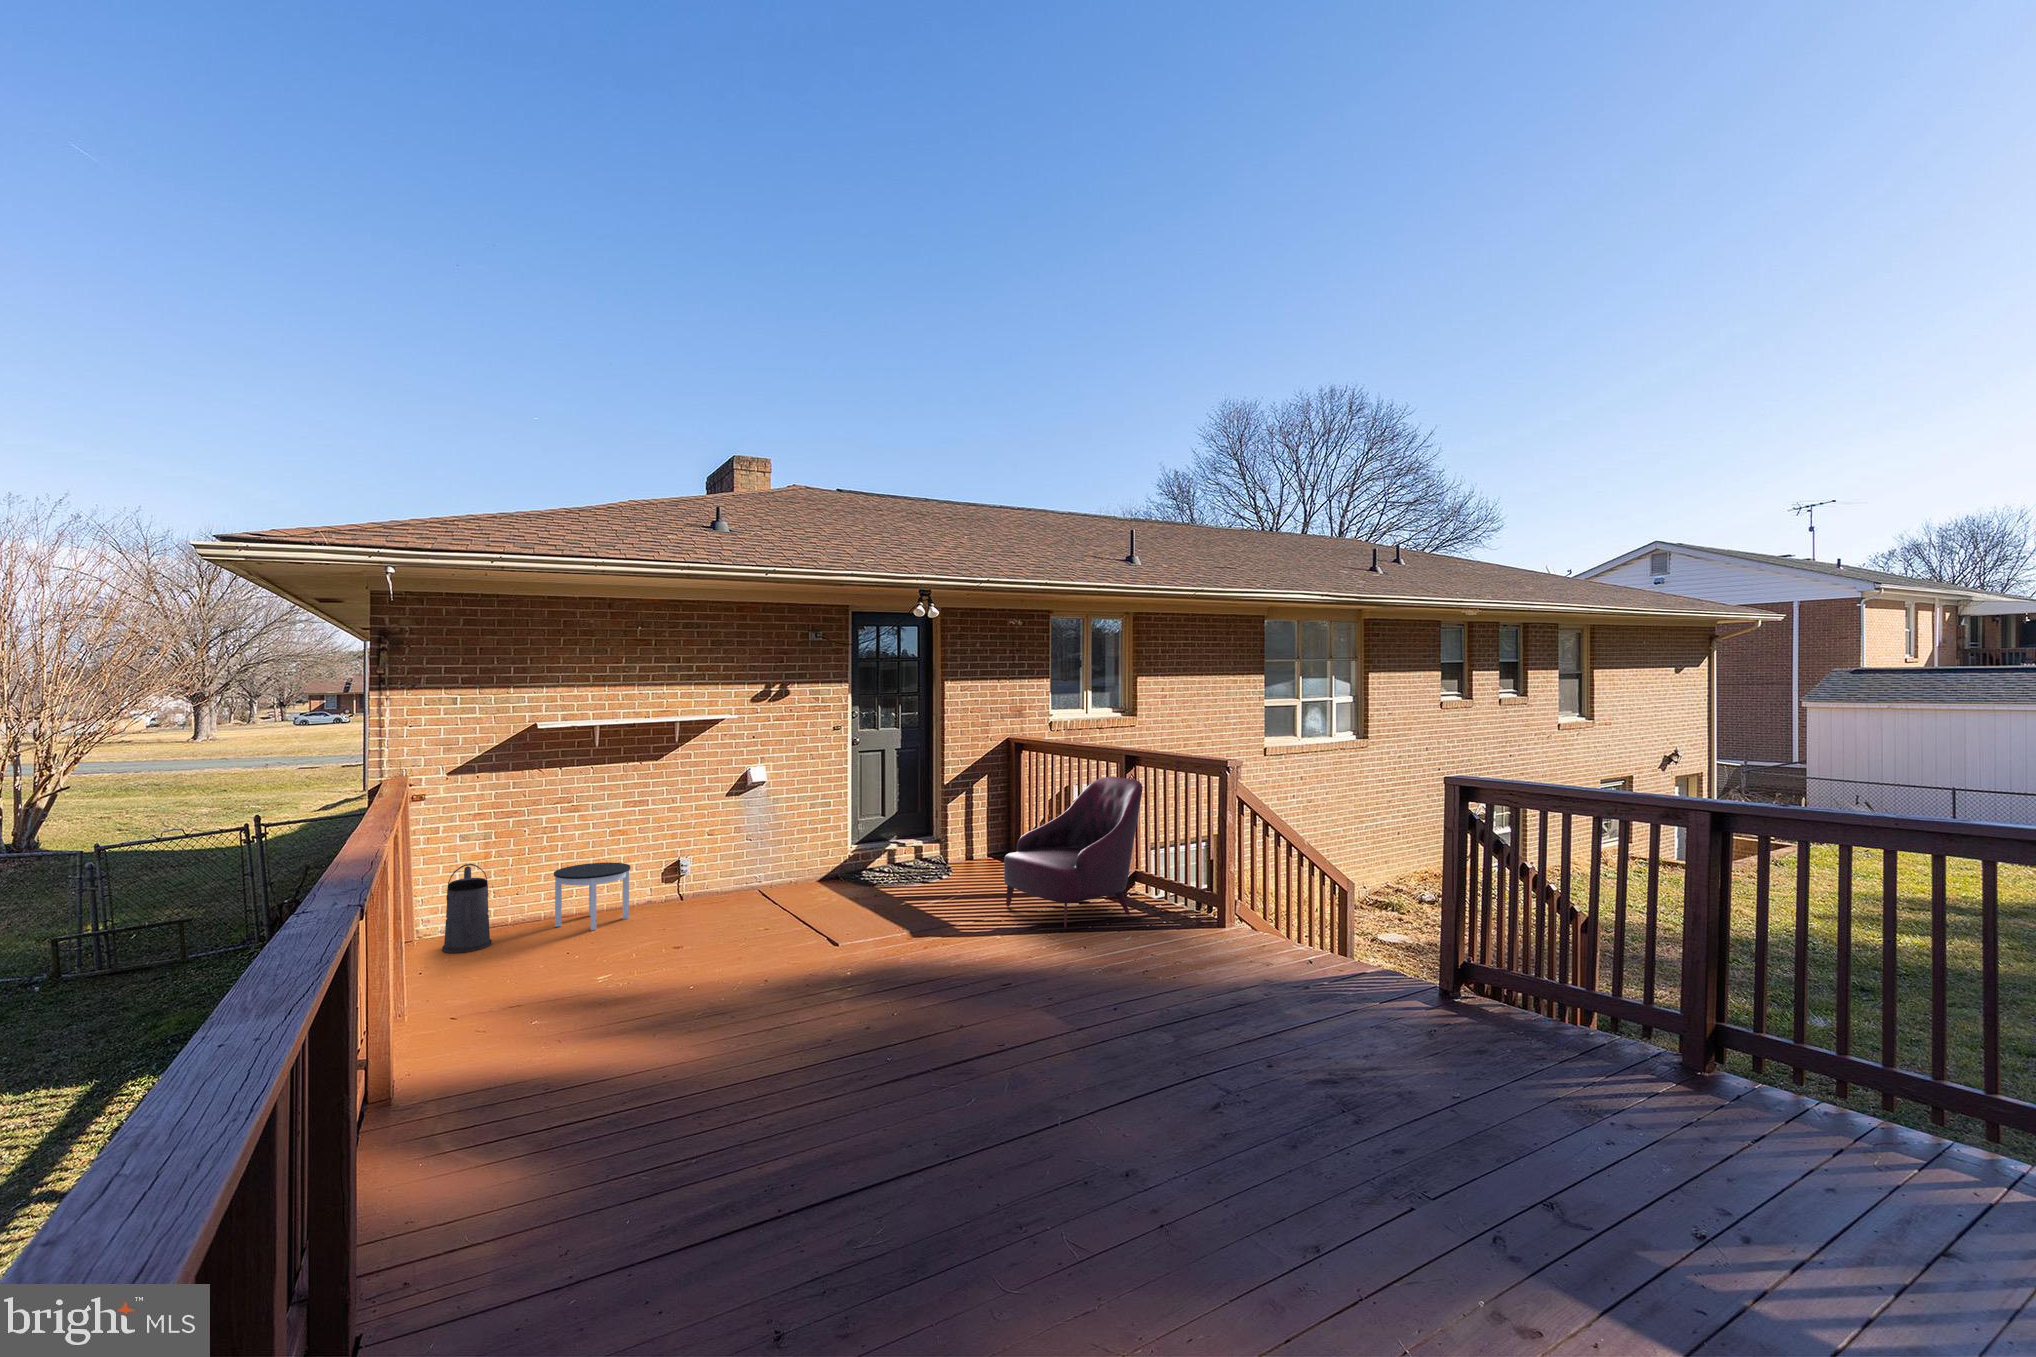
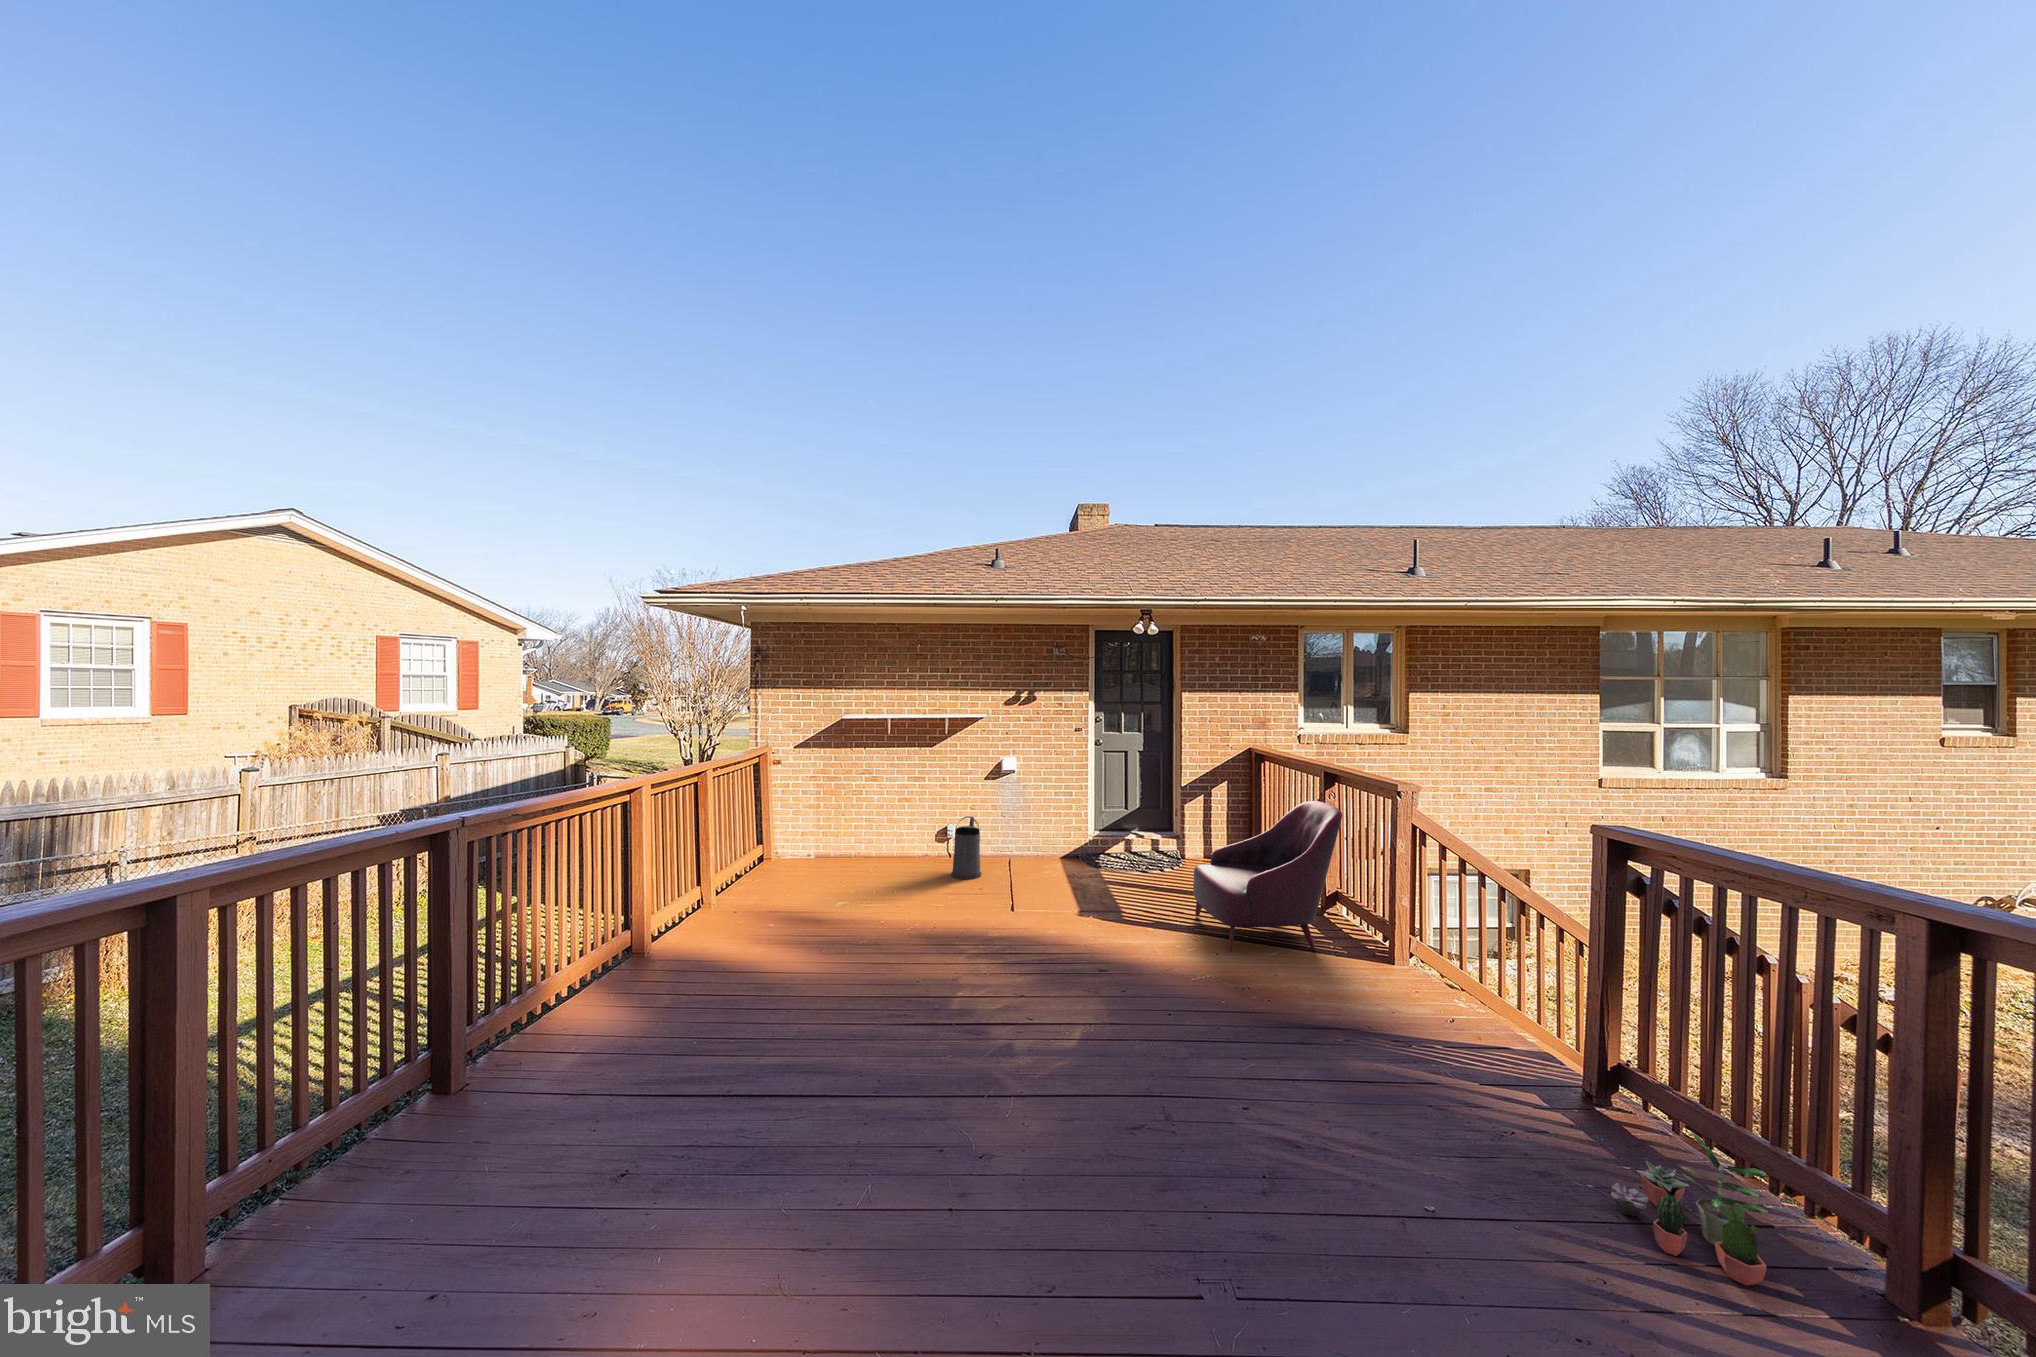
round table: present [554,862,630,930] -> none [852,822,905,875]
watering can: present [442,864,492,953] -> present [951,816,981,879]
potted plant: none [1443,952,1540,1038] -> present [1611,1131,1769,1286]

